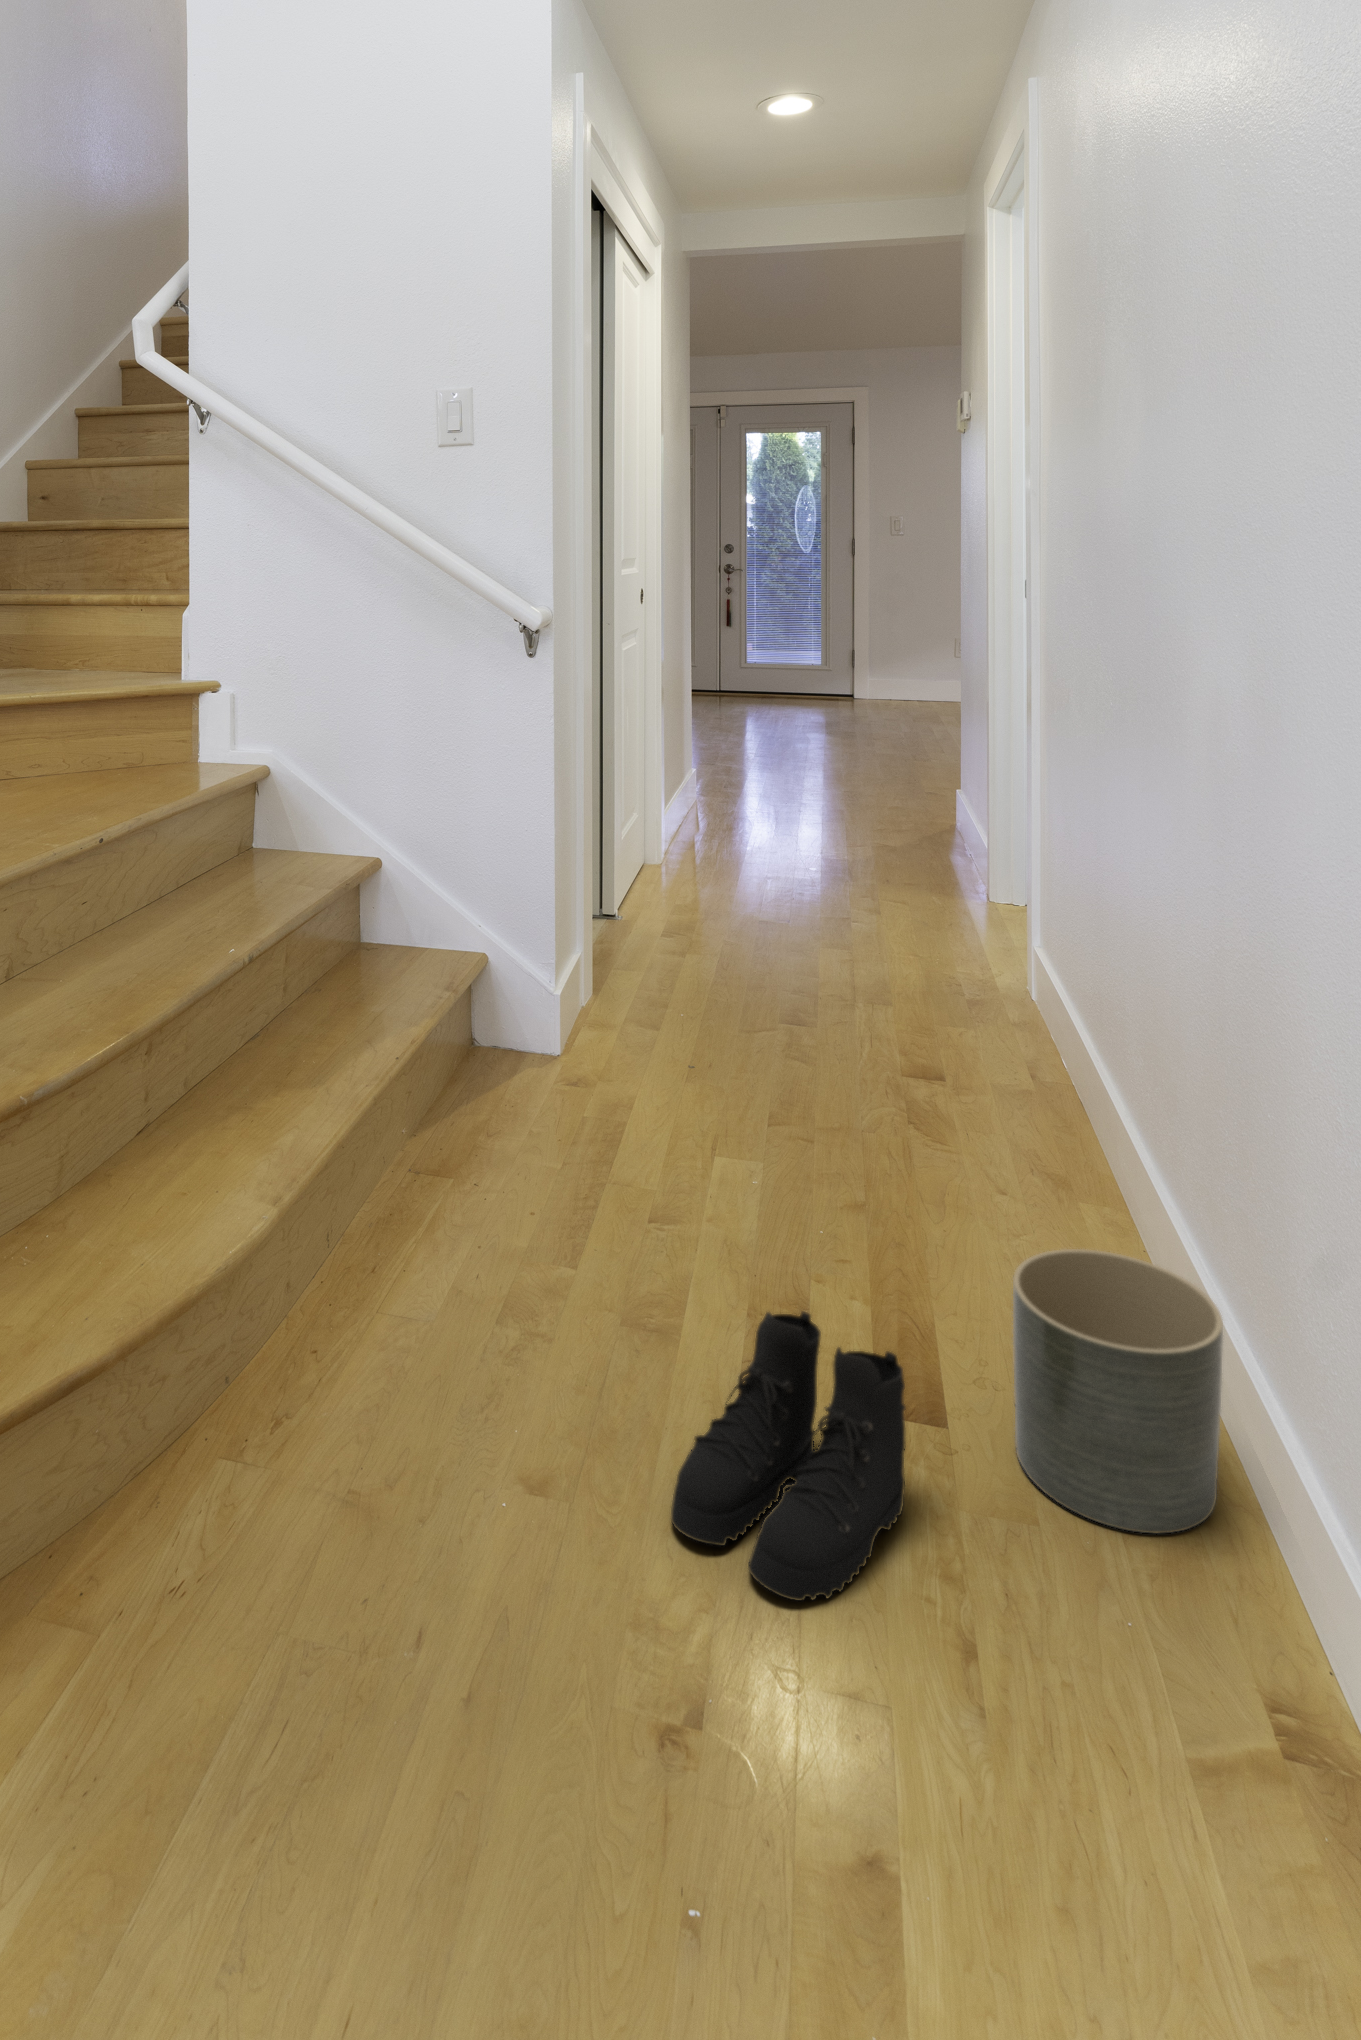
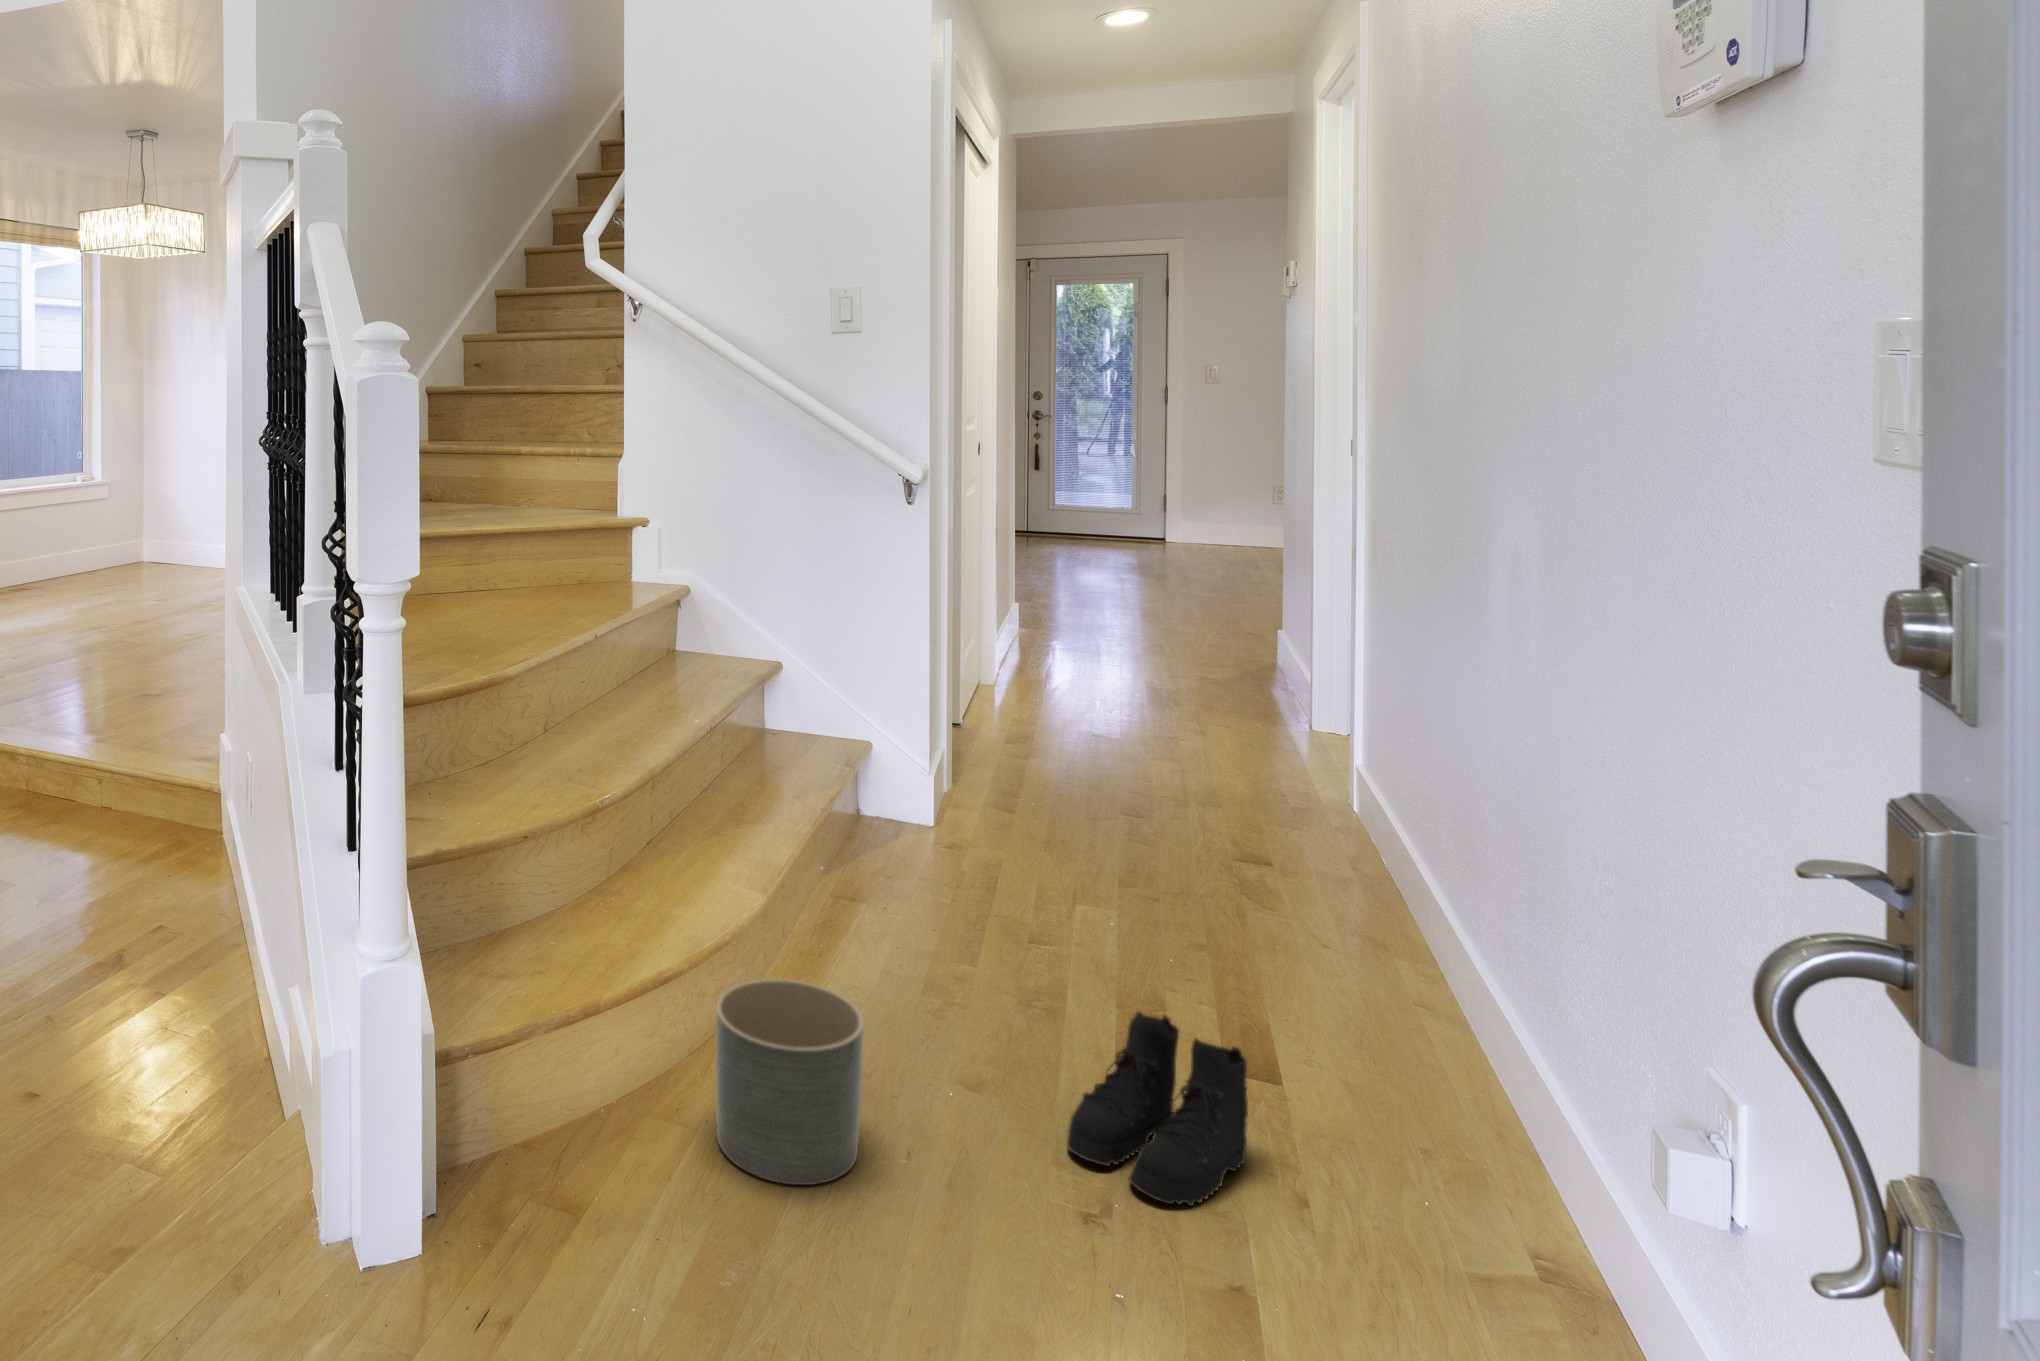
planter: present [1013,1249,1223,1533] -> present [716,979,863,1185]

